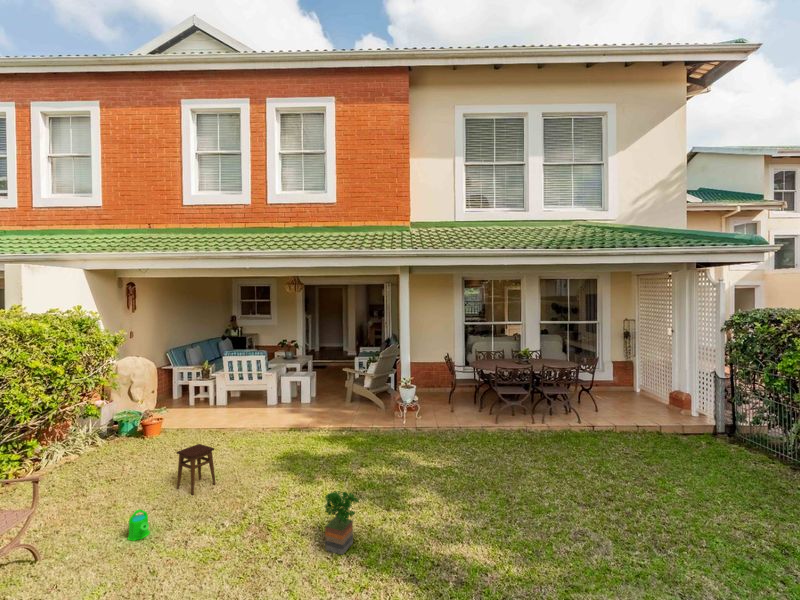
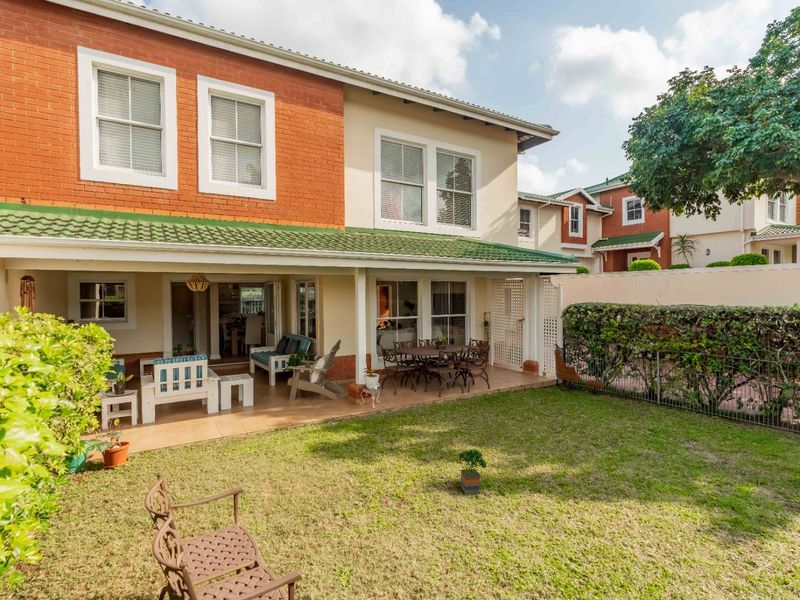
lounge chair: none [694,379,789,464] -> present [554,350,604,394]
stool: present [177,444,216,495] -> none [275,448,305,494]
watering can: present [127,509,150,541] -> none [298,506,331,536]

